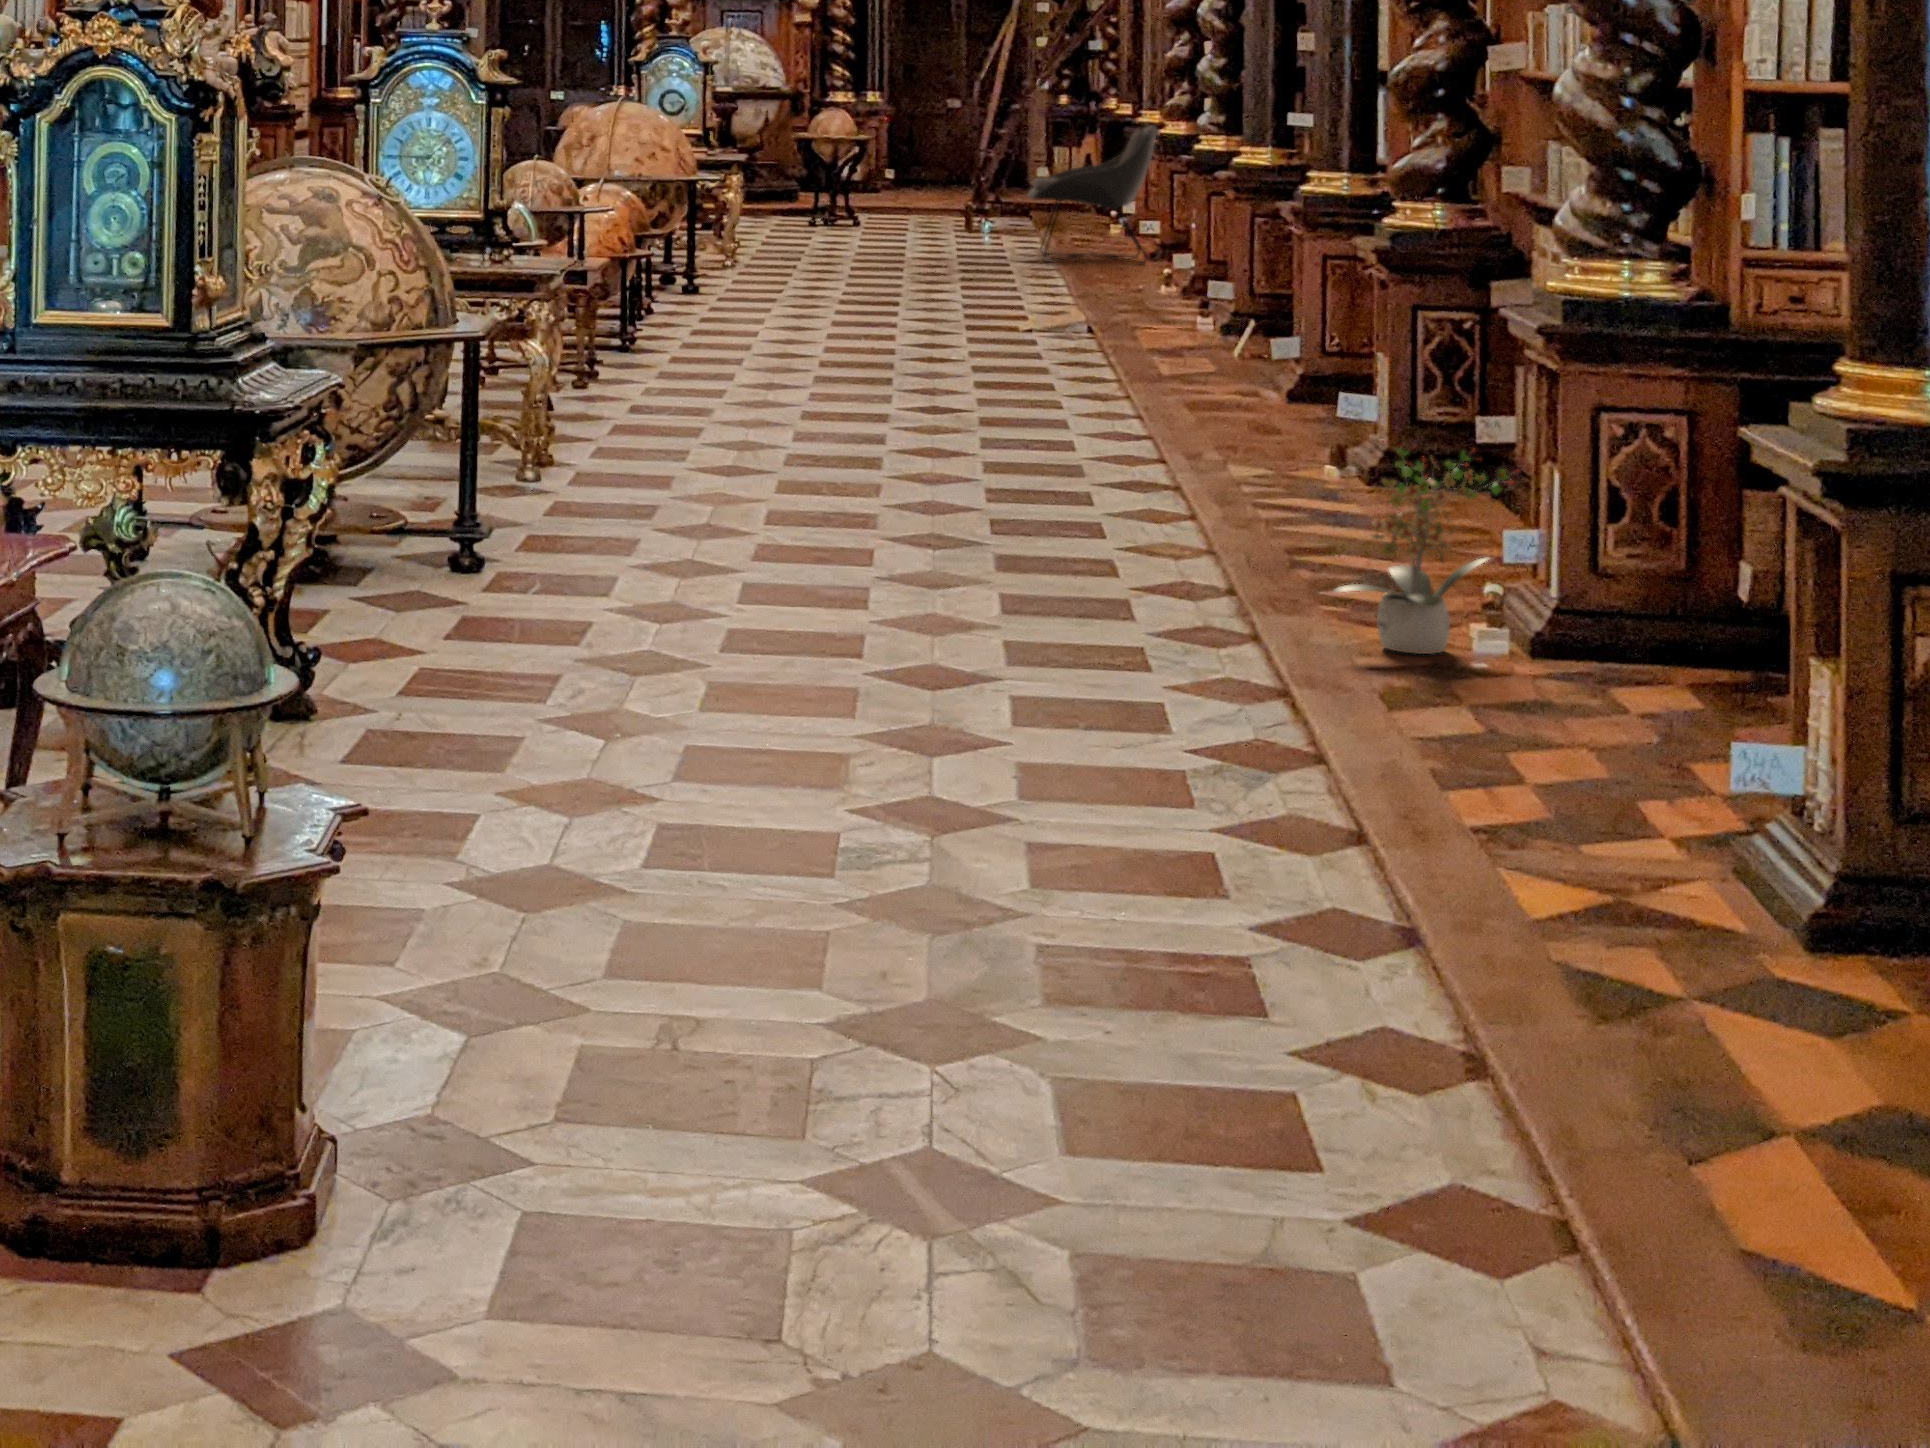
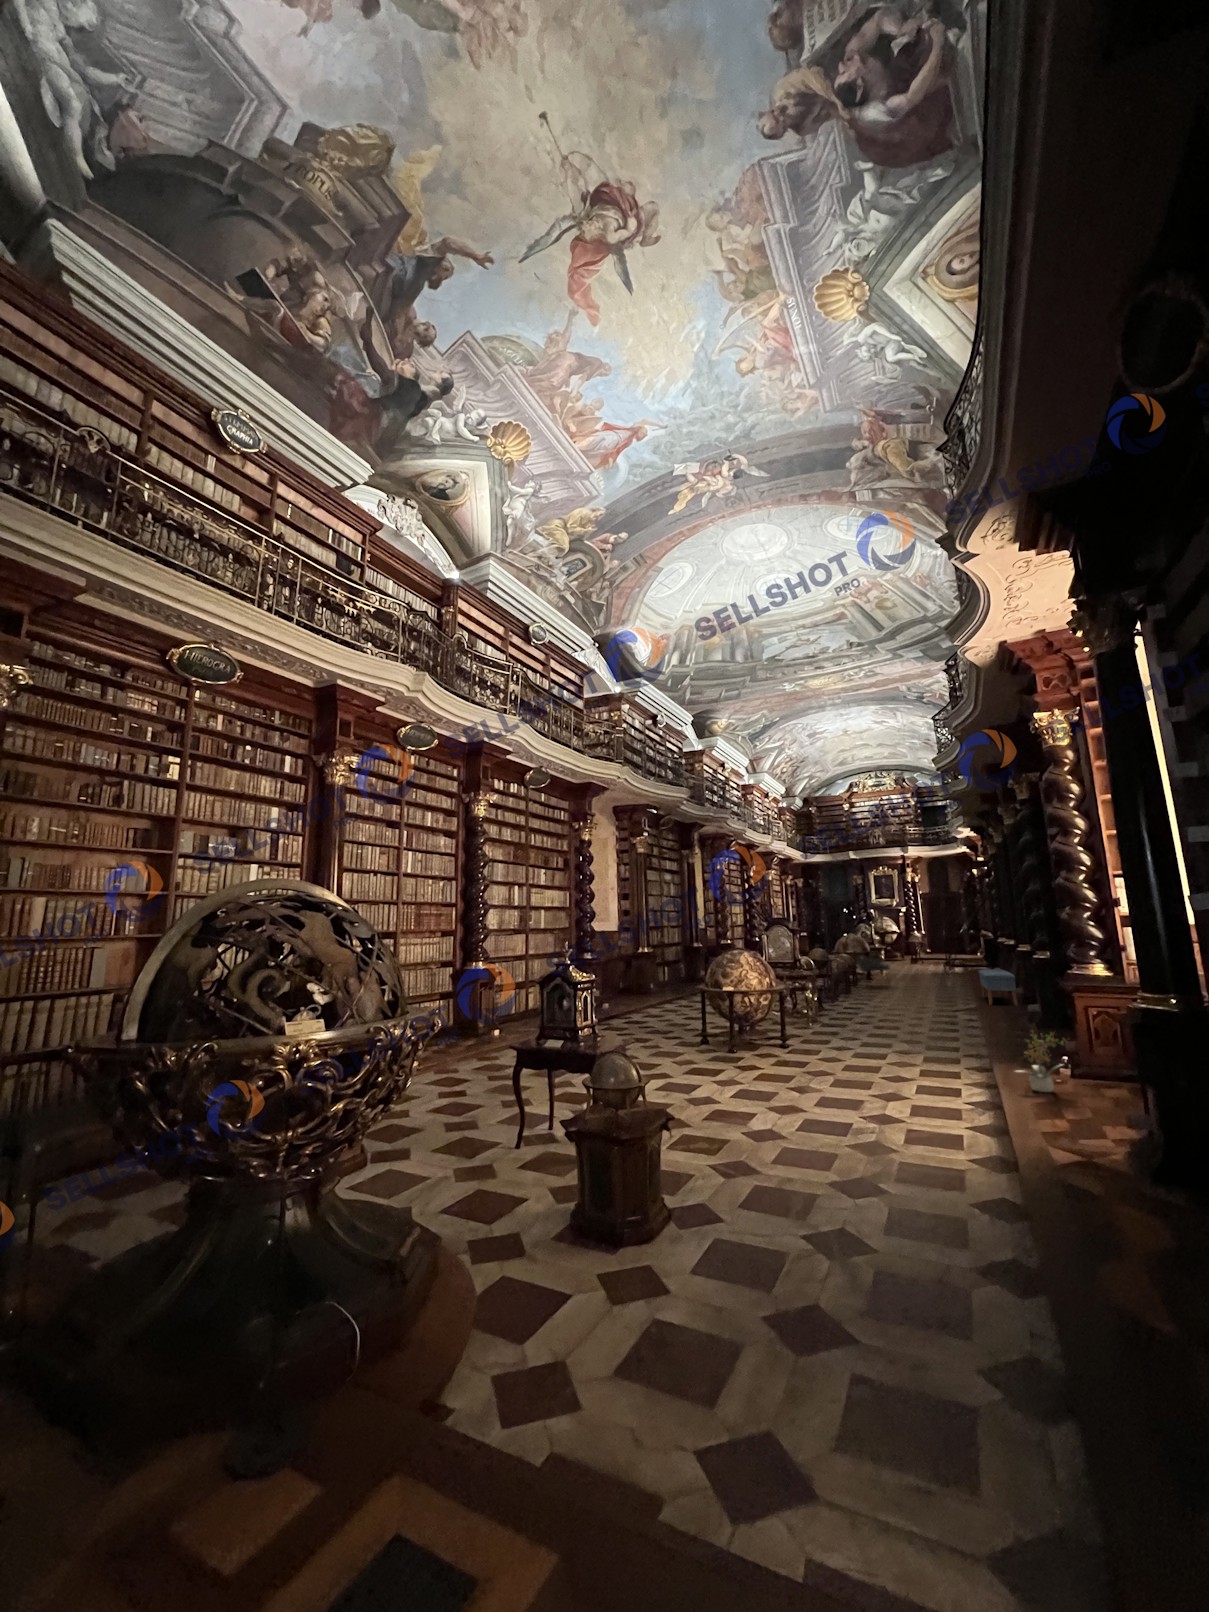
lounge chair: present [1028,125,1157,265] -> present [856,955,892,989]
bench: none [1137,242,1271,378] -> present [978,969,1018,1006]

